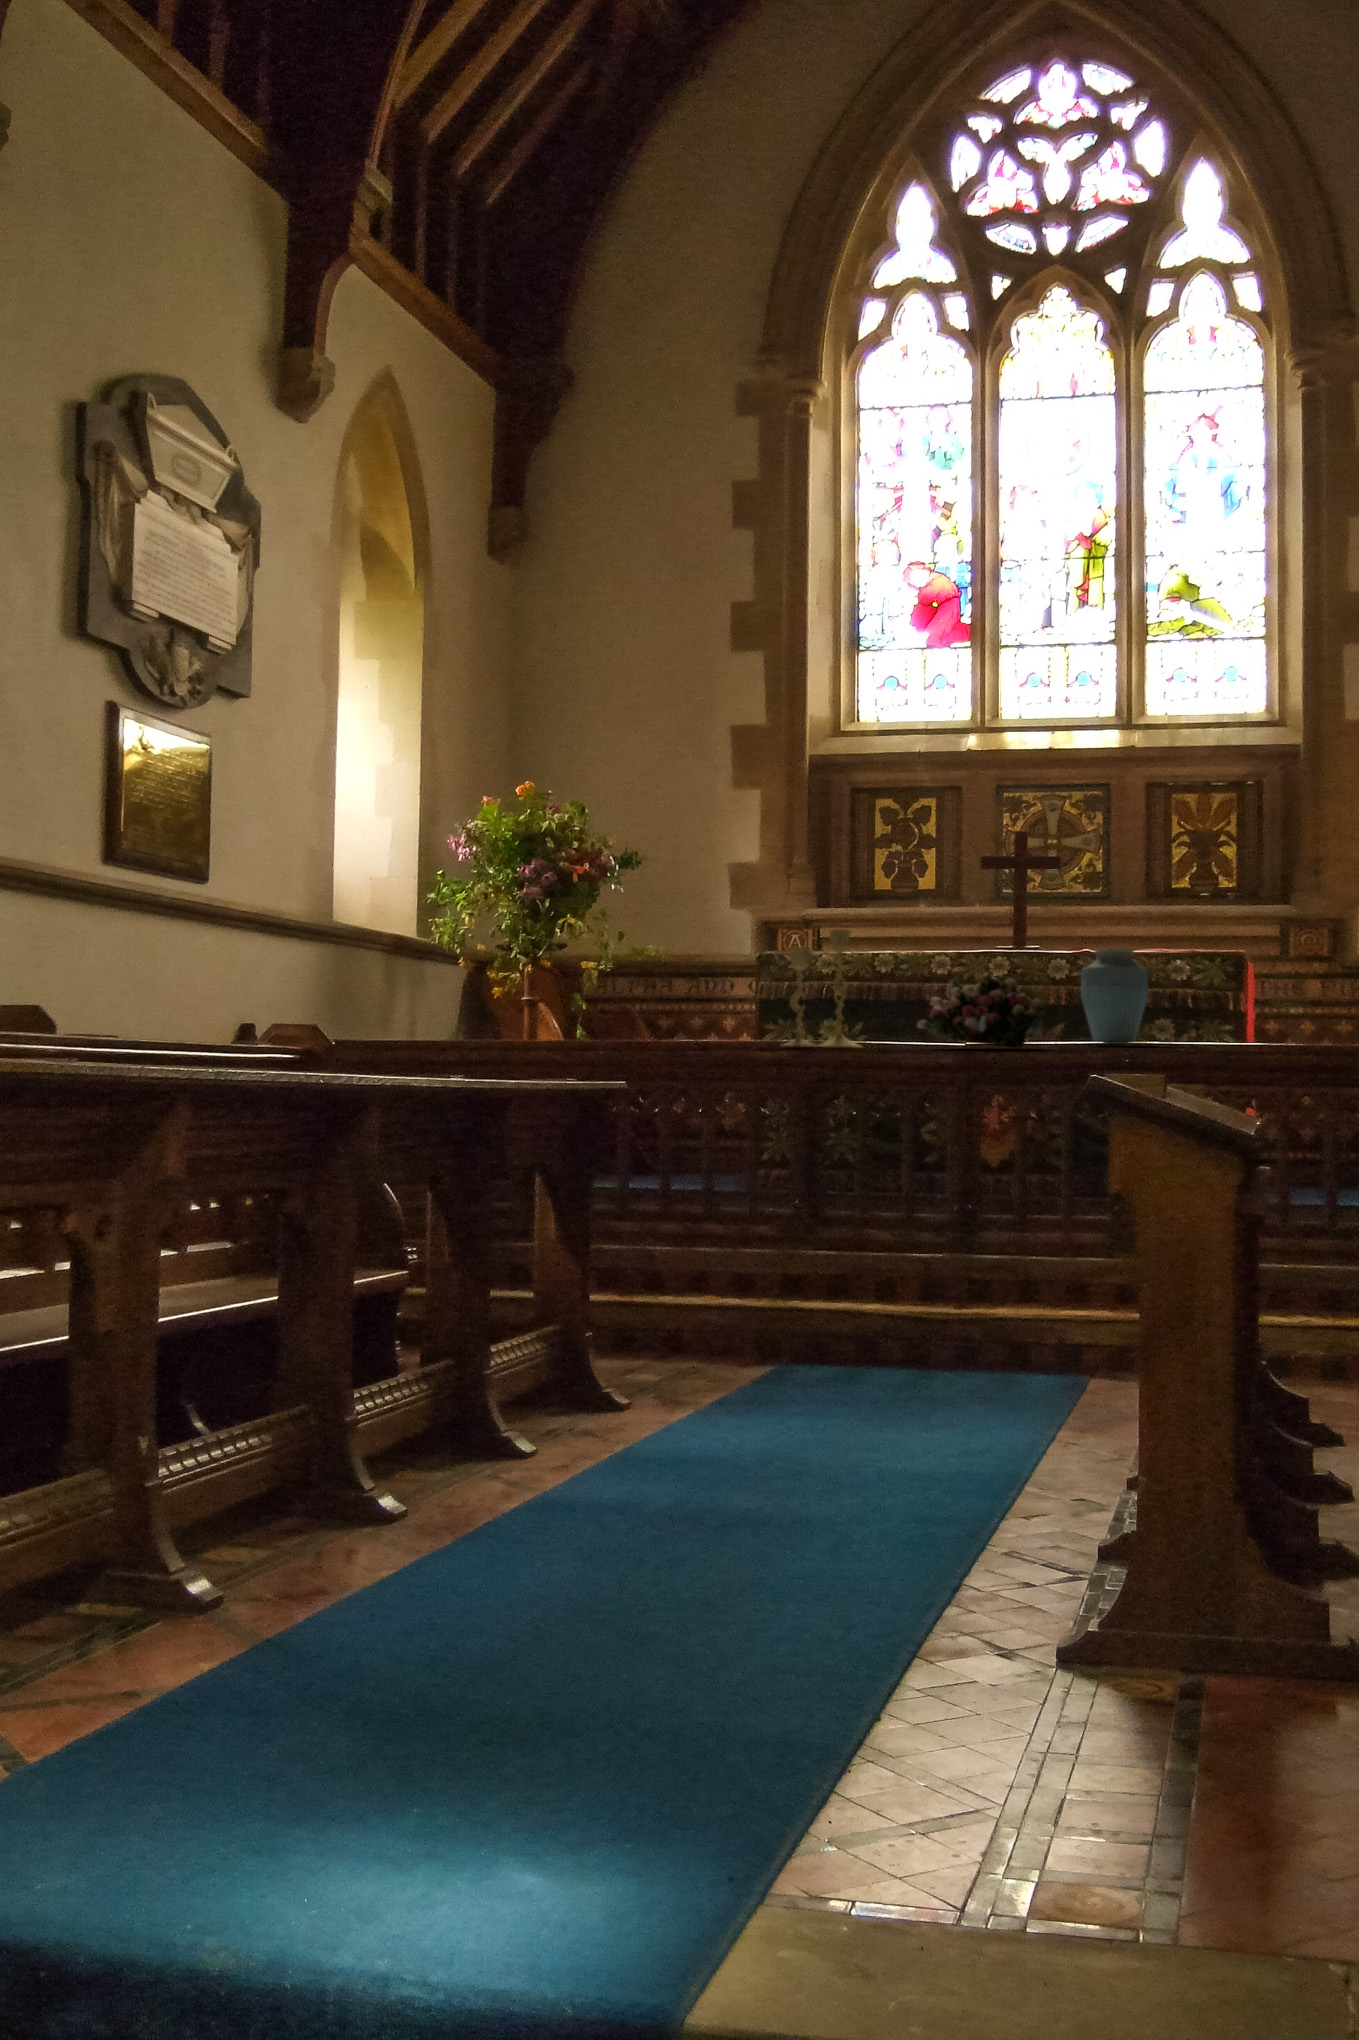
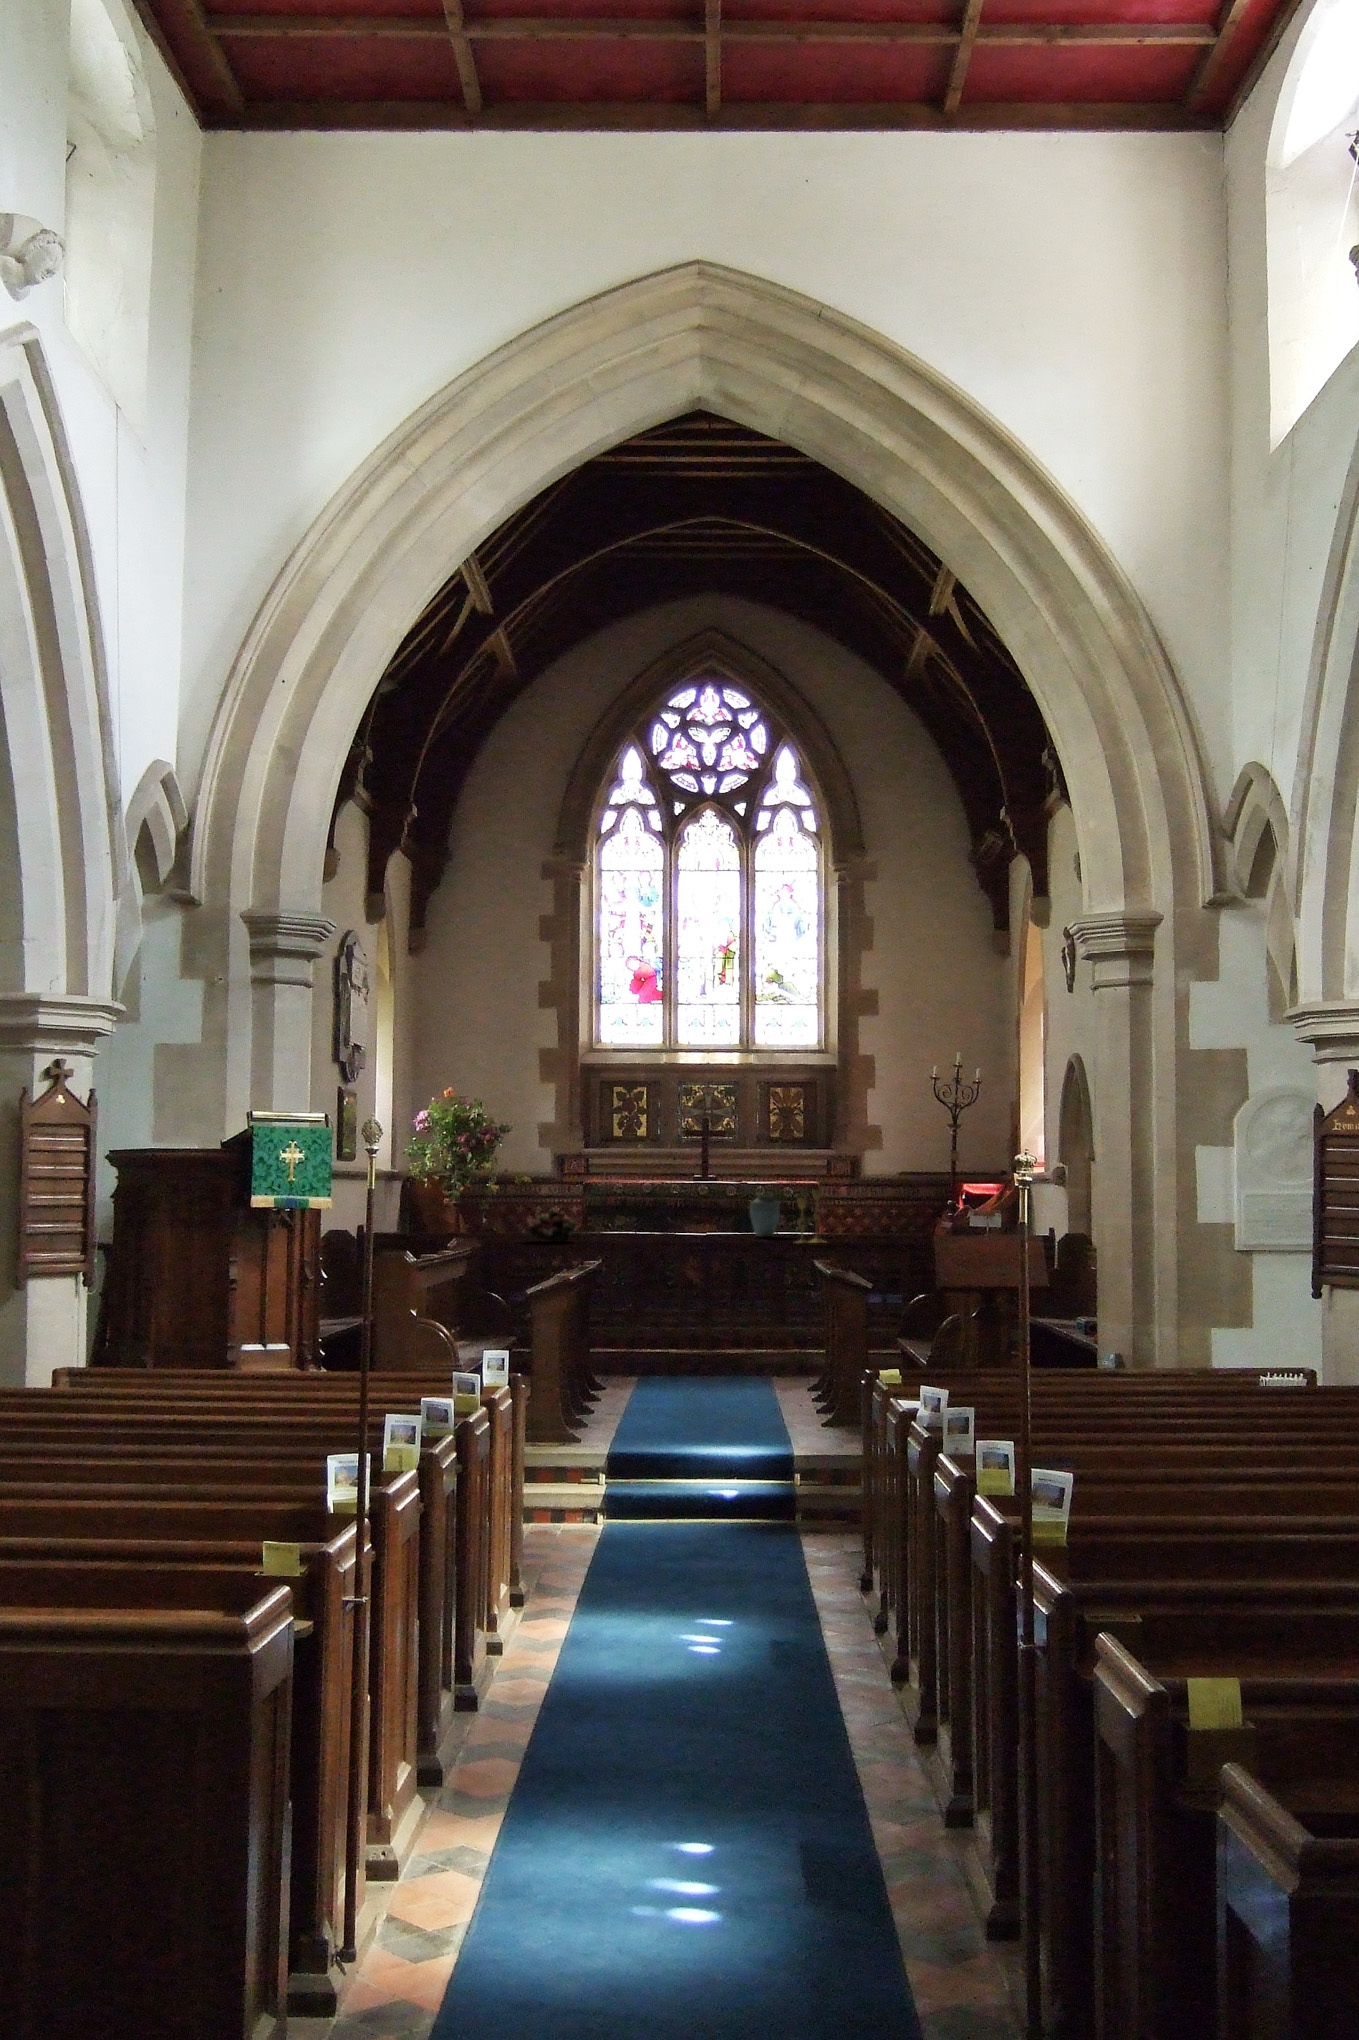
candlestick: present [782,929,861,1048] -> present [797,1190,825,1243]
flower arrangement: present [917,973,1045,1048] -> present [522,1209,577,1242]

